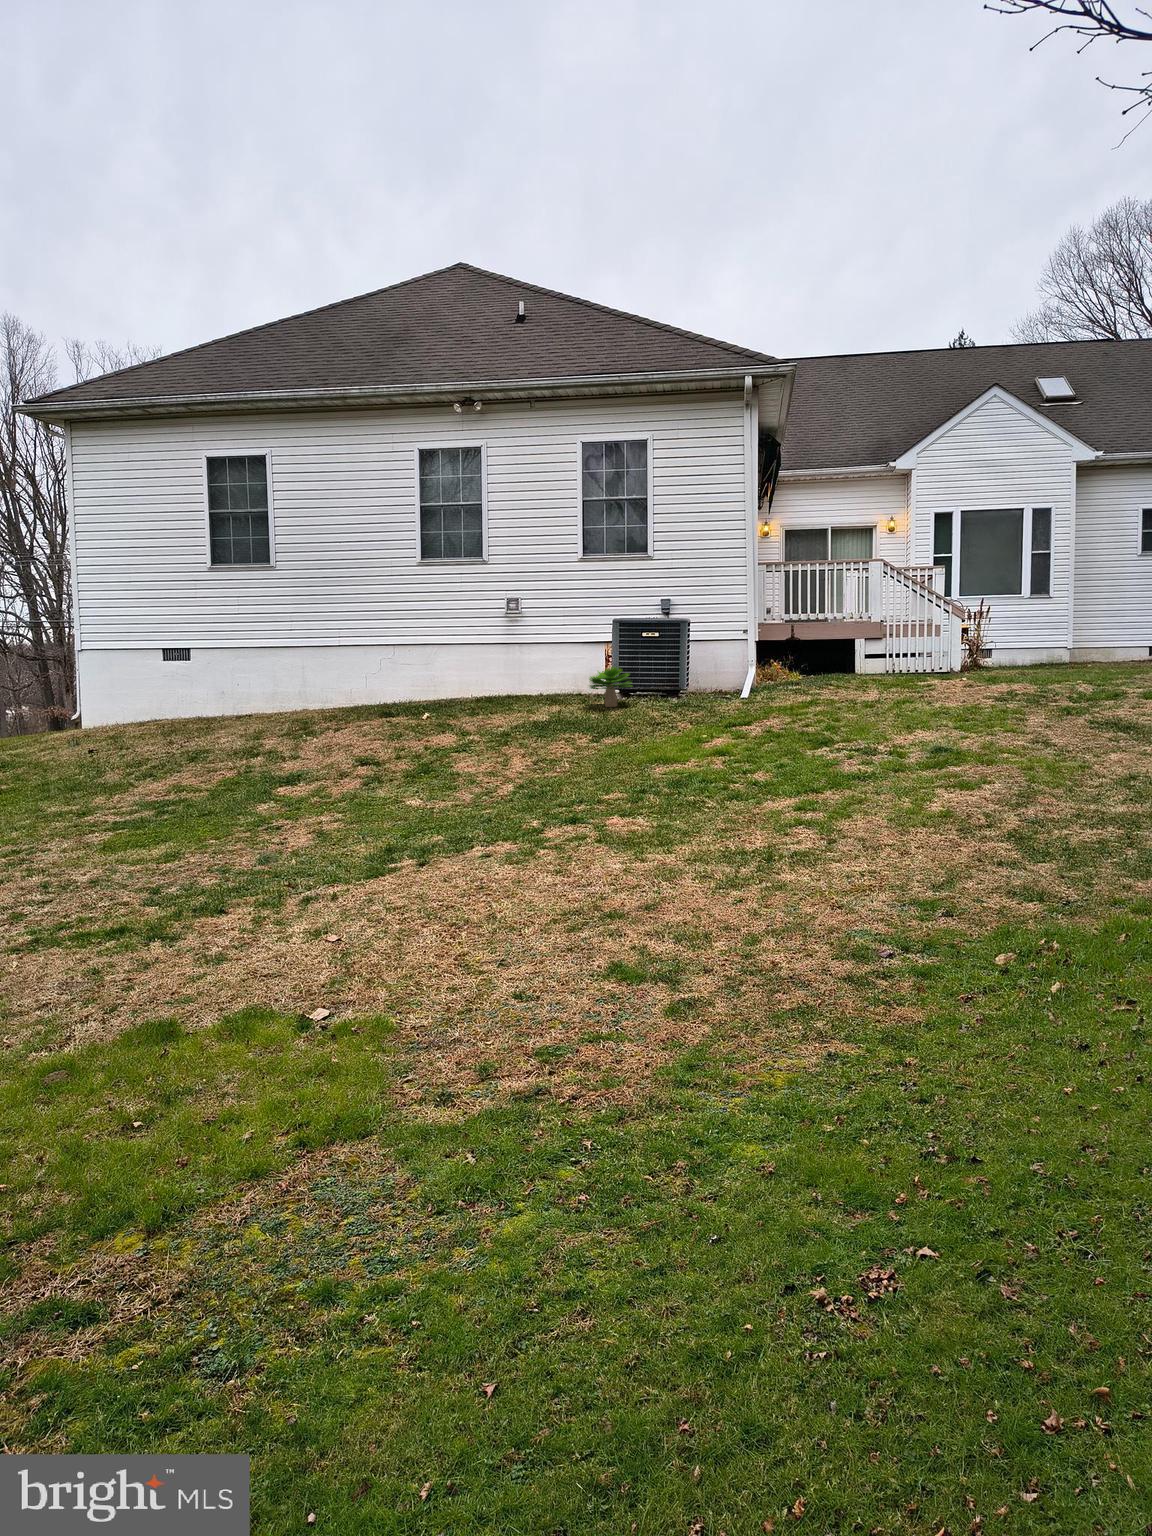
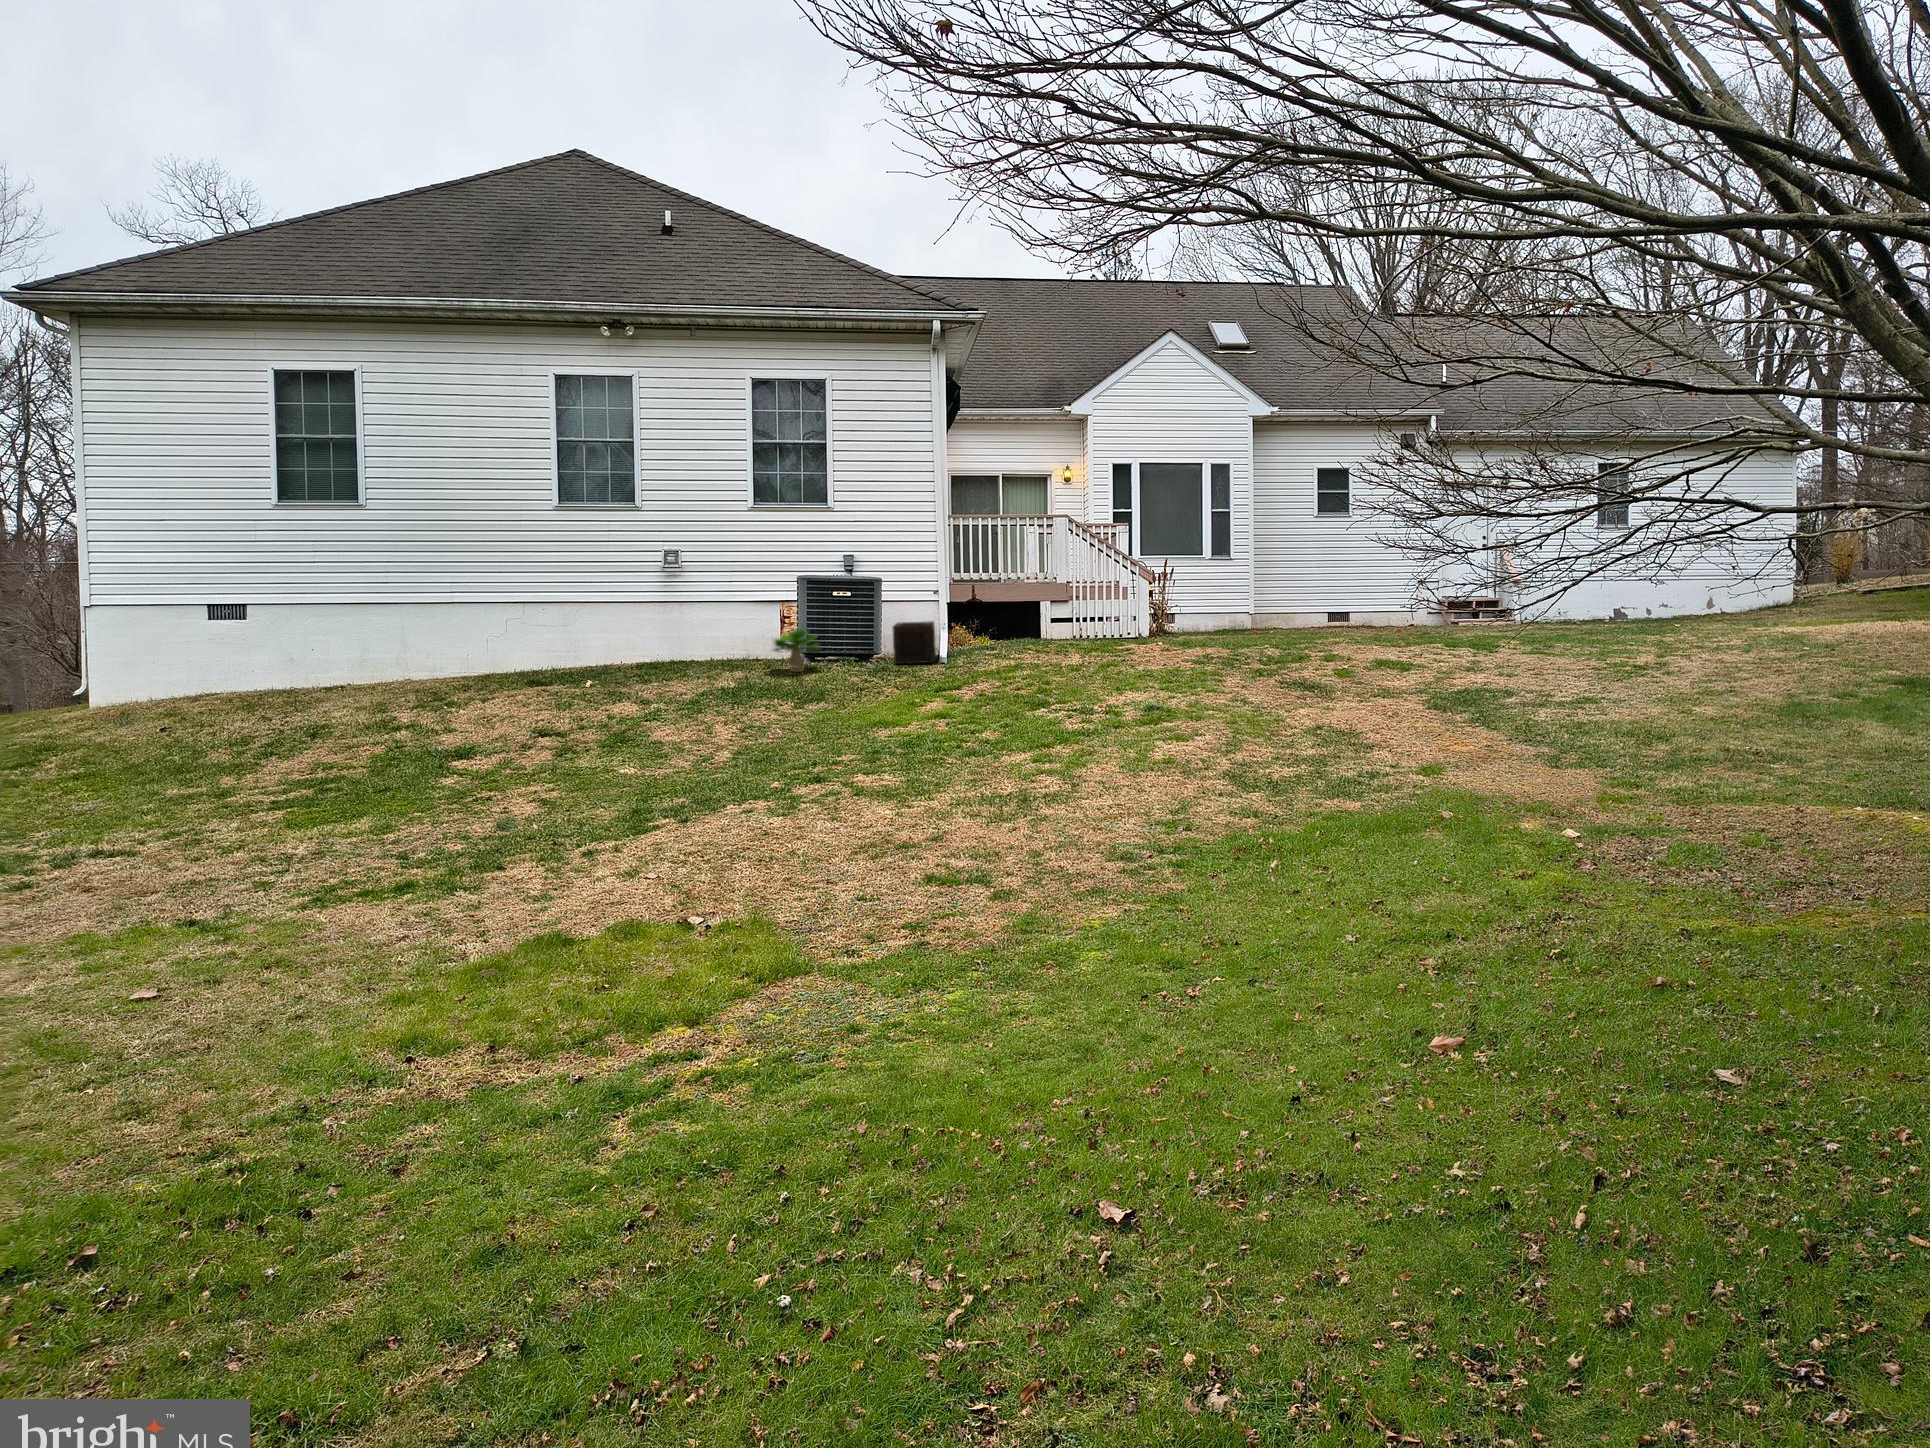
wooden crate: none [699,661,741,701] -> present [892,621,936,664]

